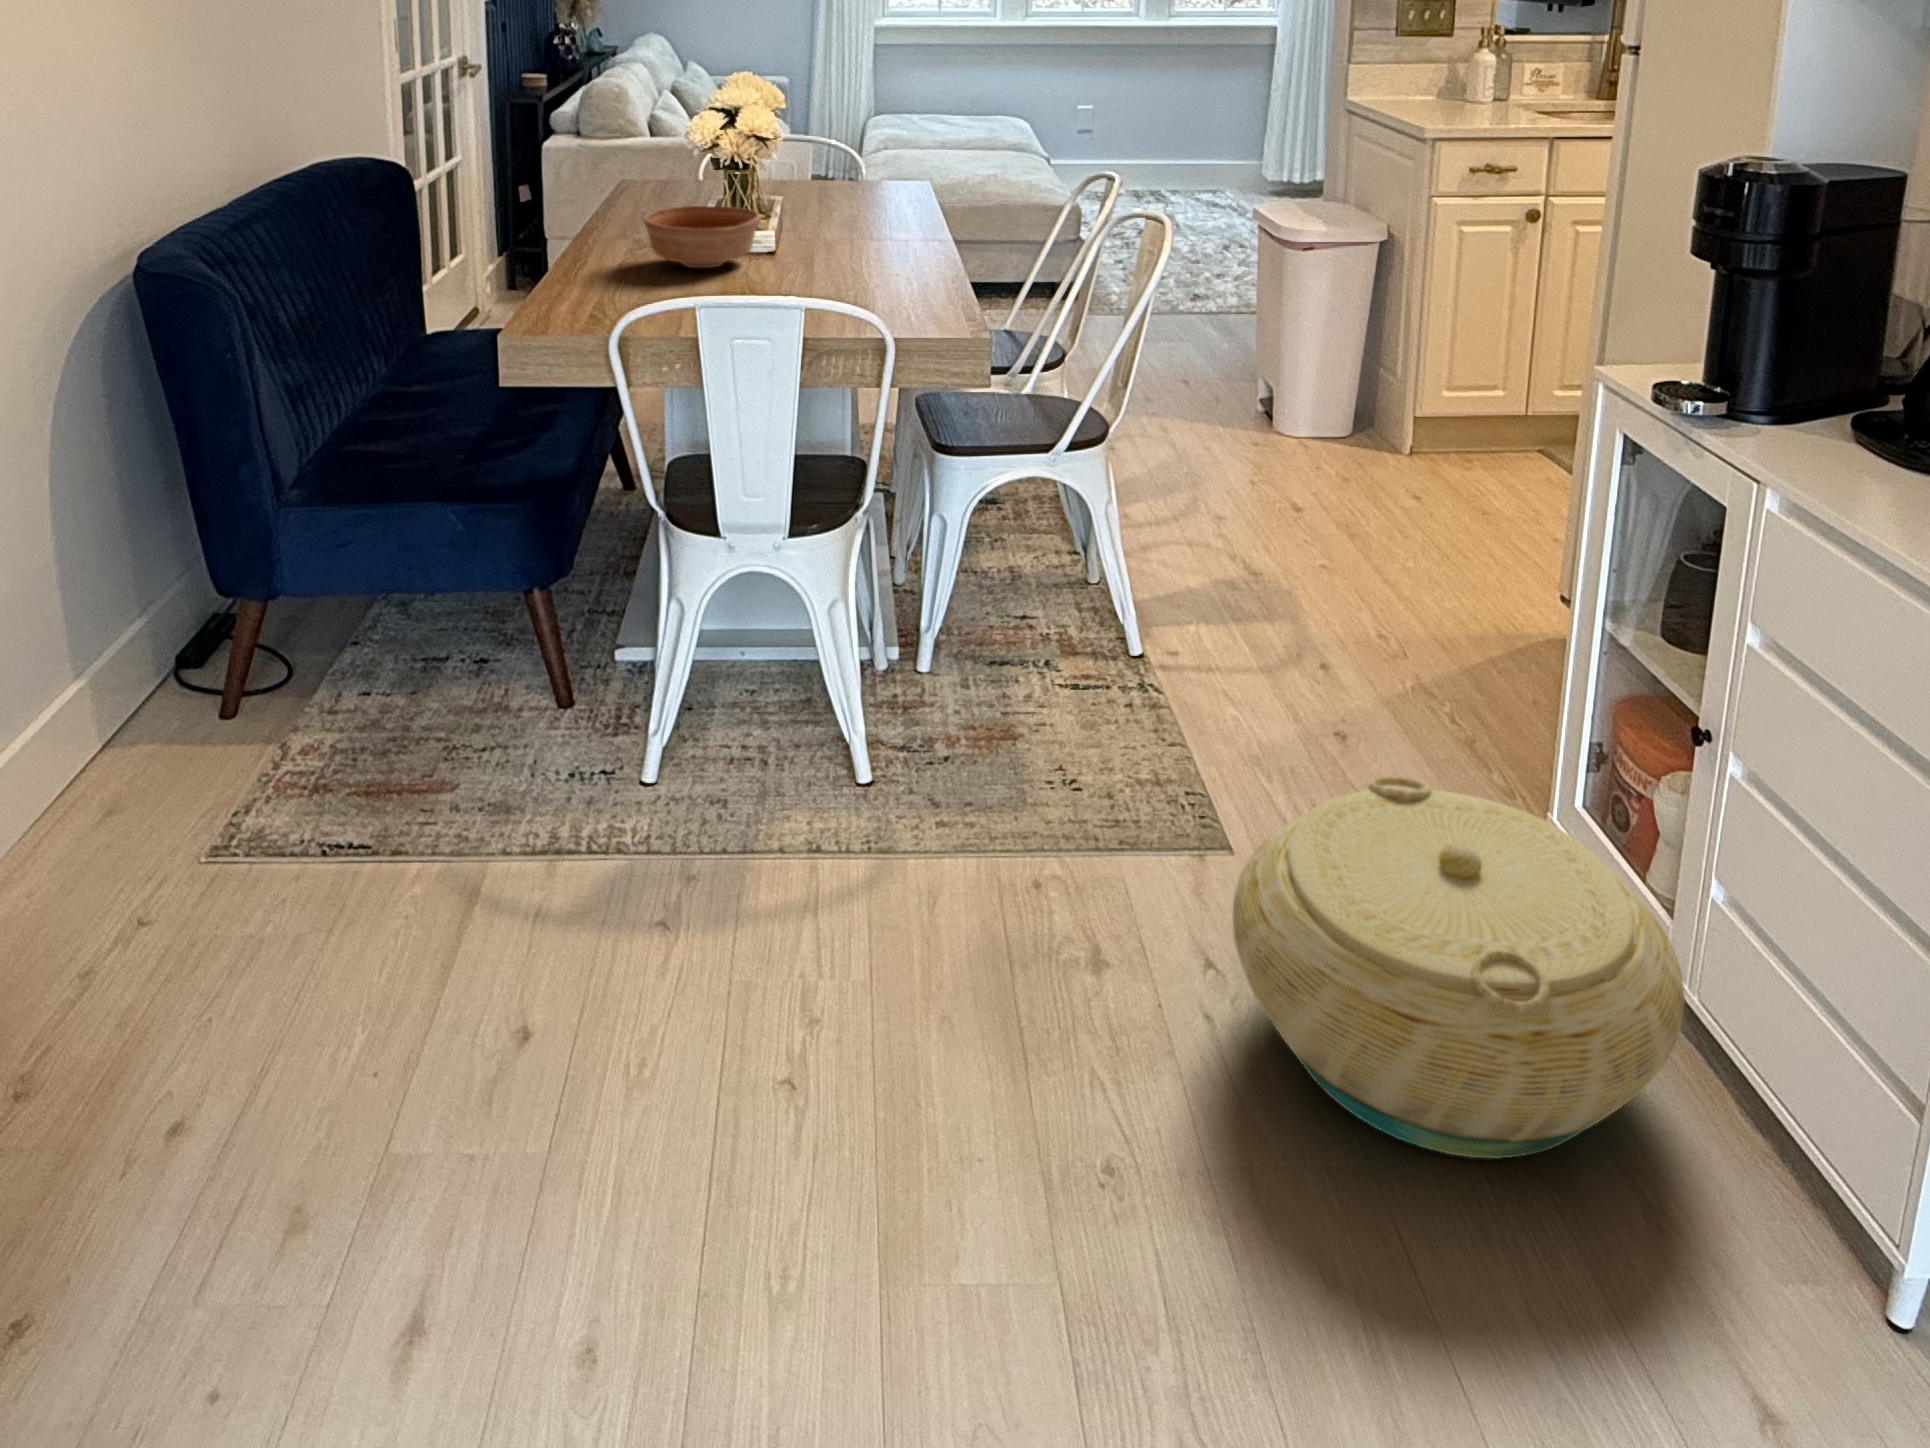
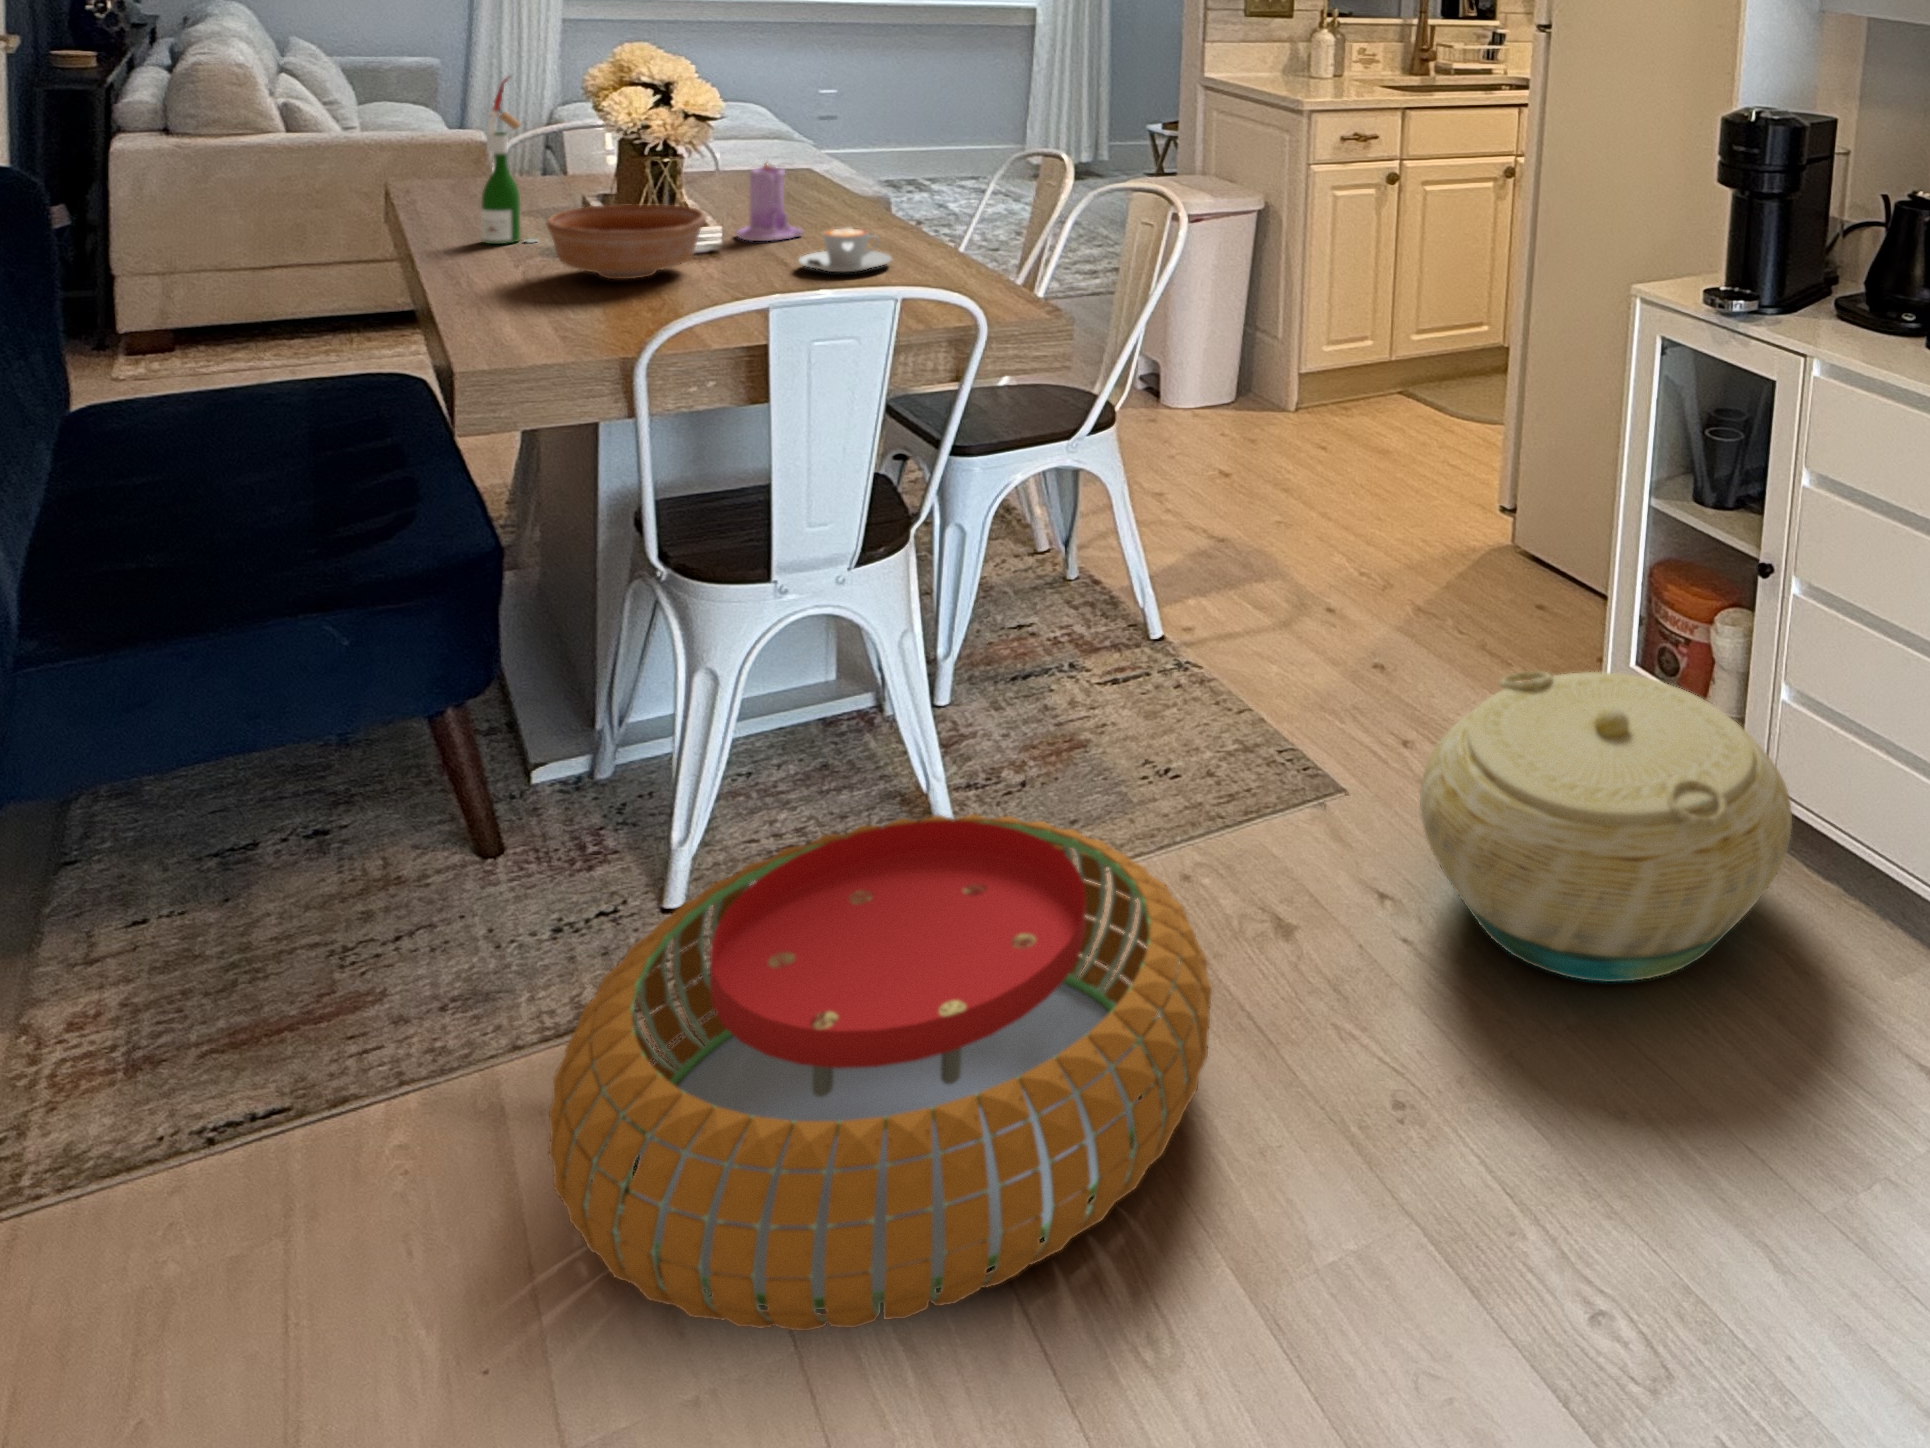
wine bottle: none [637,96,674,232] -> present [481,77,537,244]
candle: none [809,169,860,243] -> present [736,163,802,241]
coffee cup: none [824,237,900,276] -> present [799,228,891,272]
pouf: none [433,756,968,1176] -> present [549,814,1212,1331]

